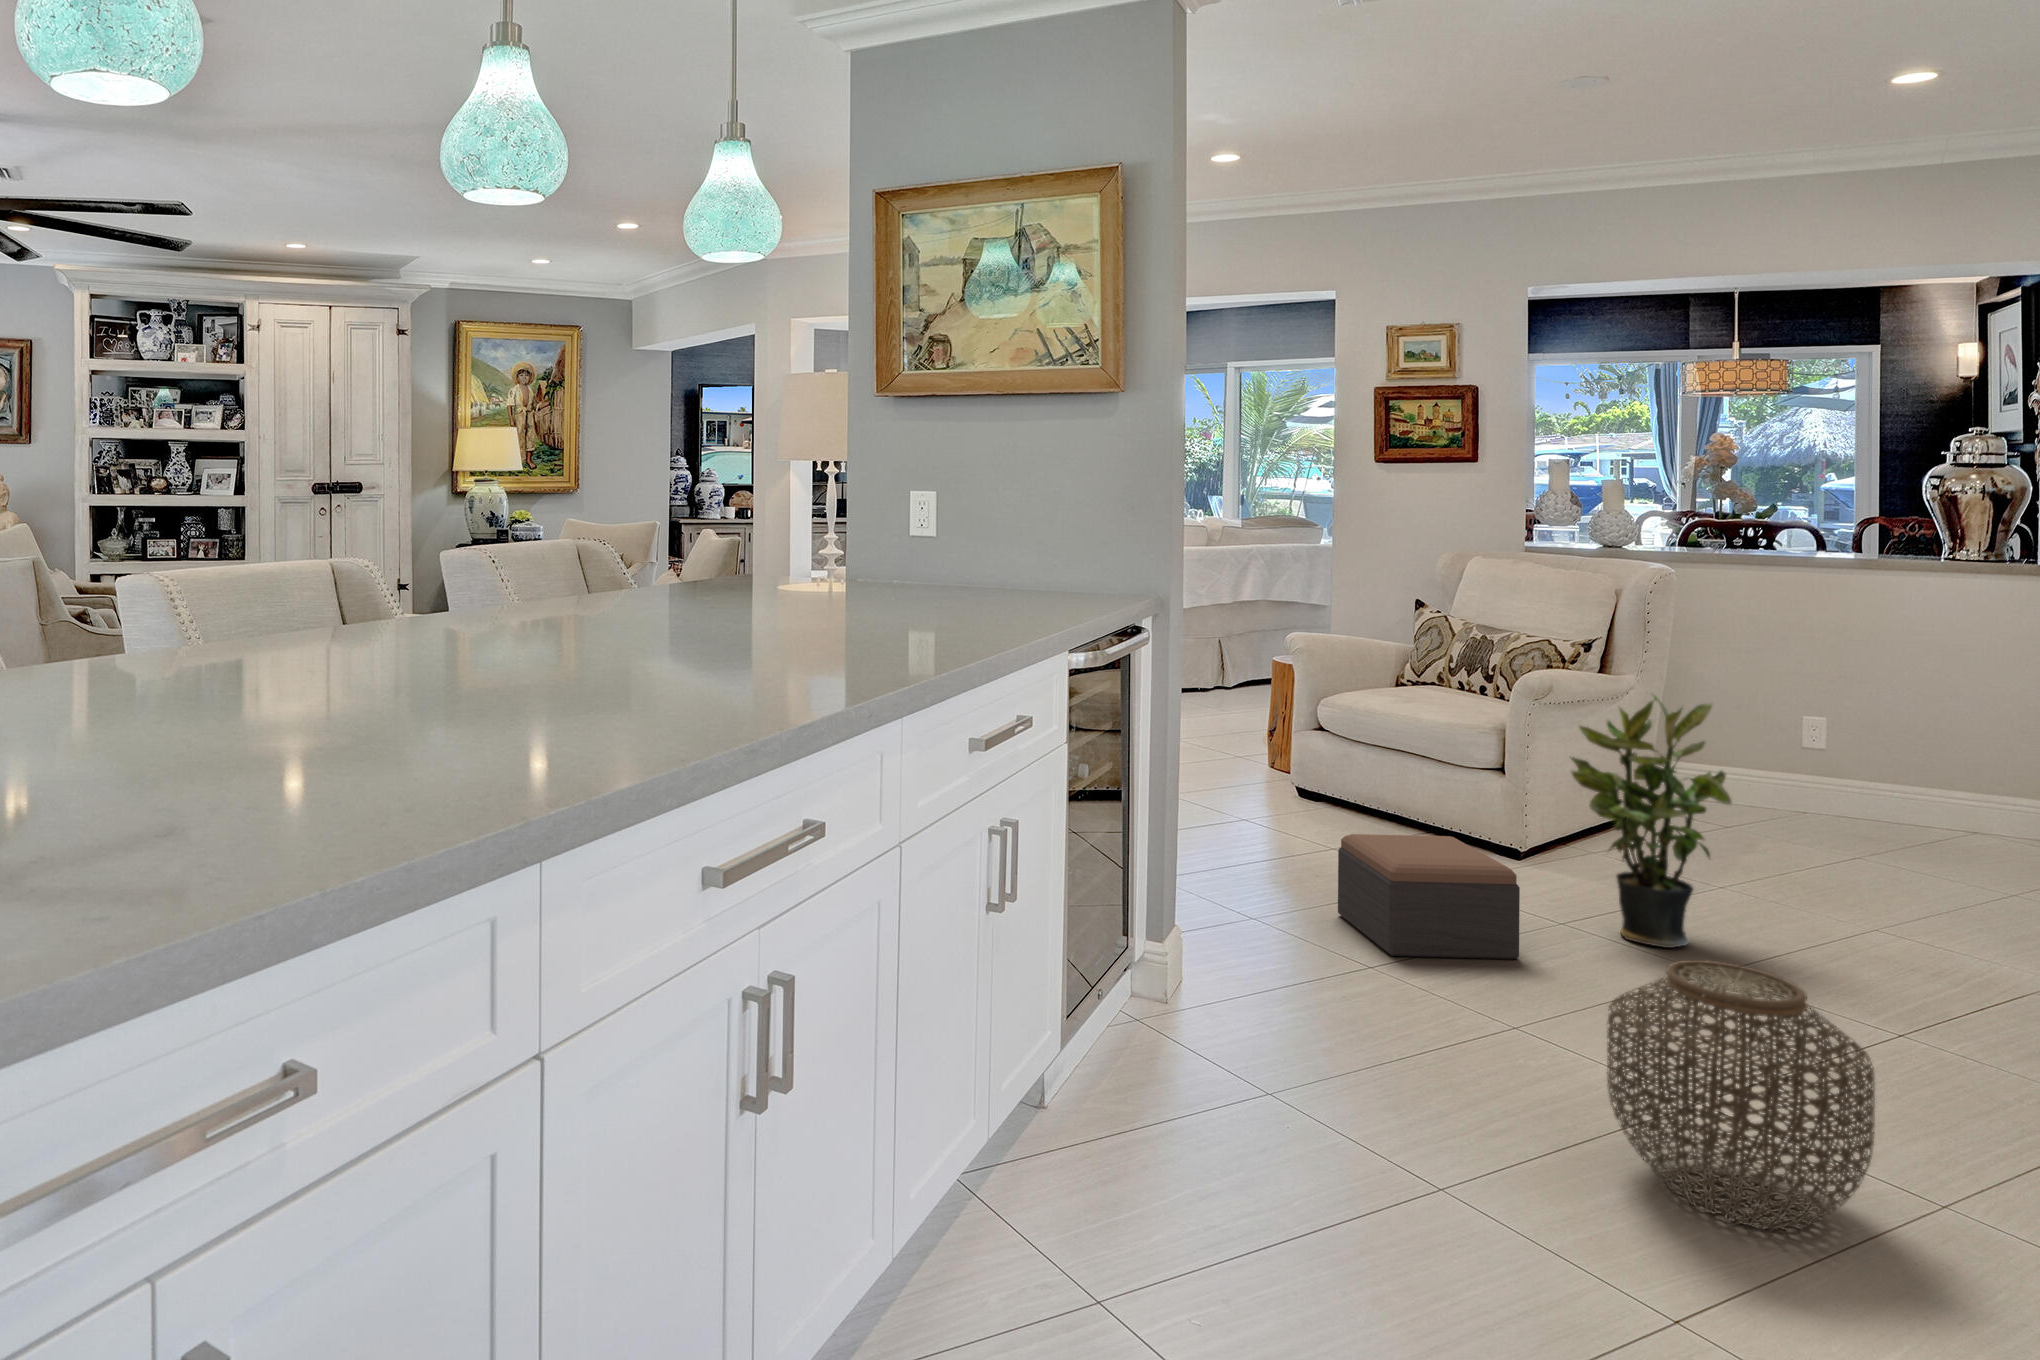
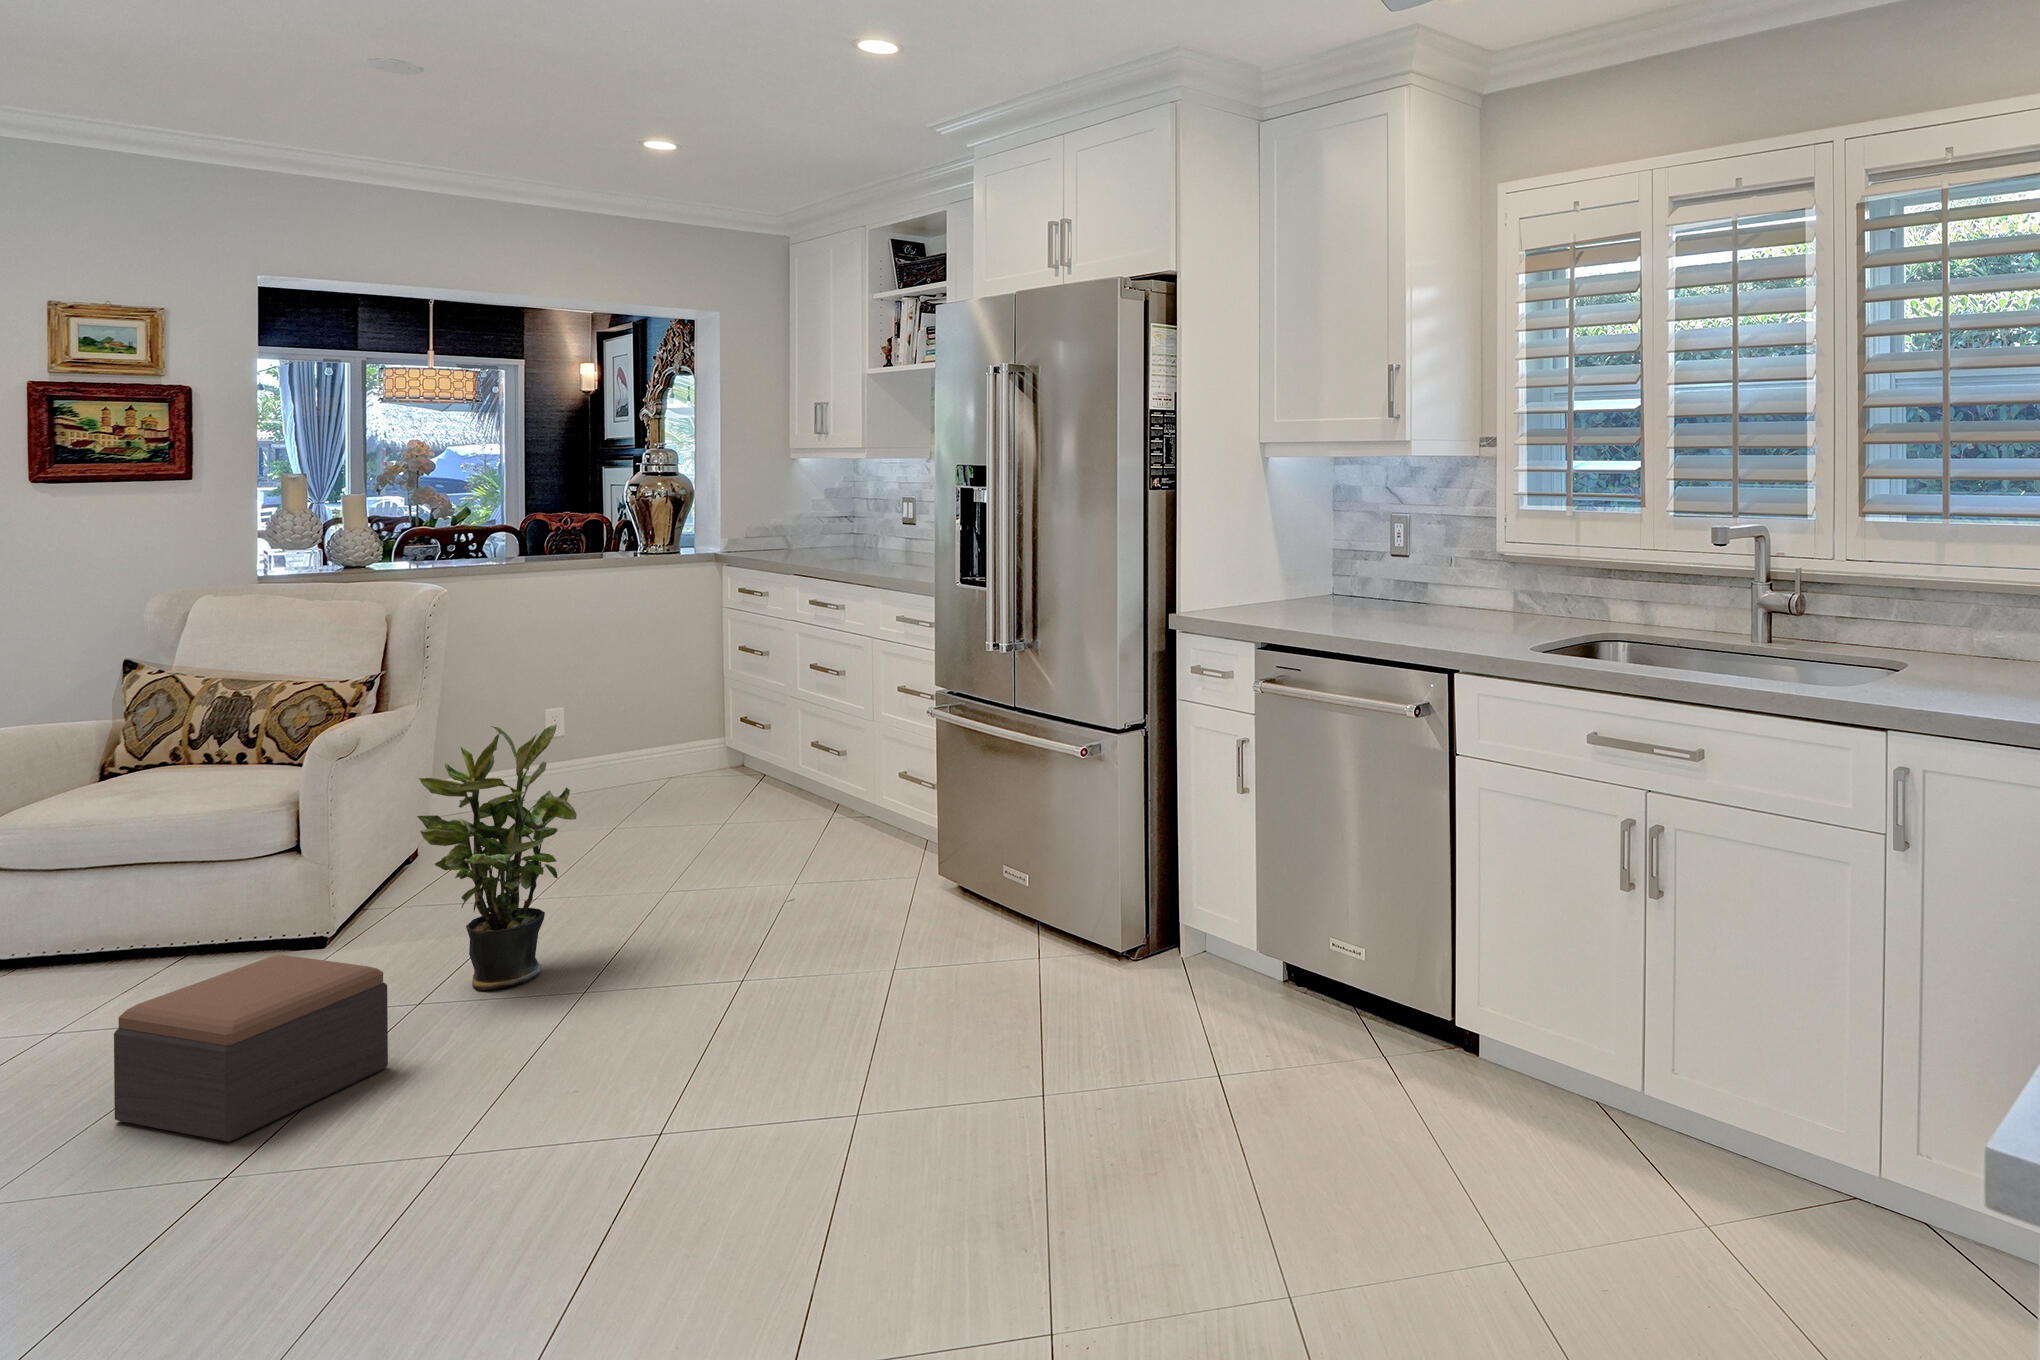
woven basket: present [1607,960,1875,1230] -> none [611,981,836,1242]

